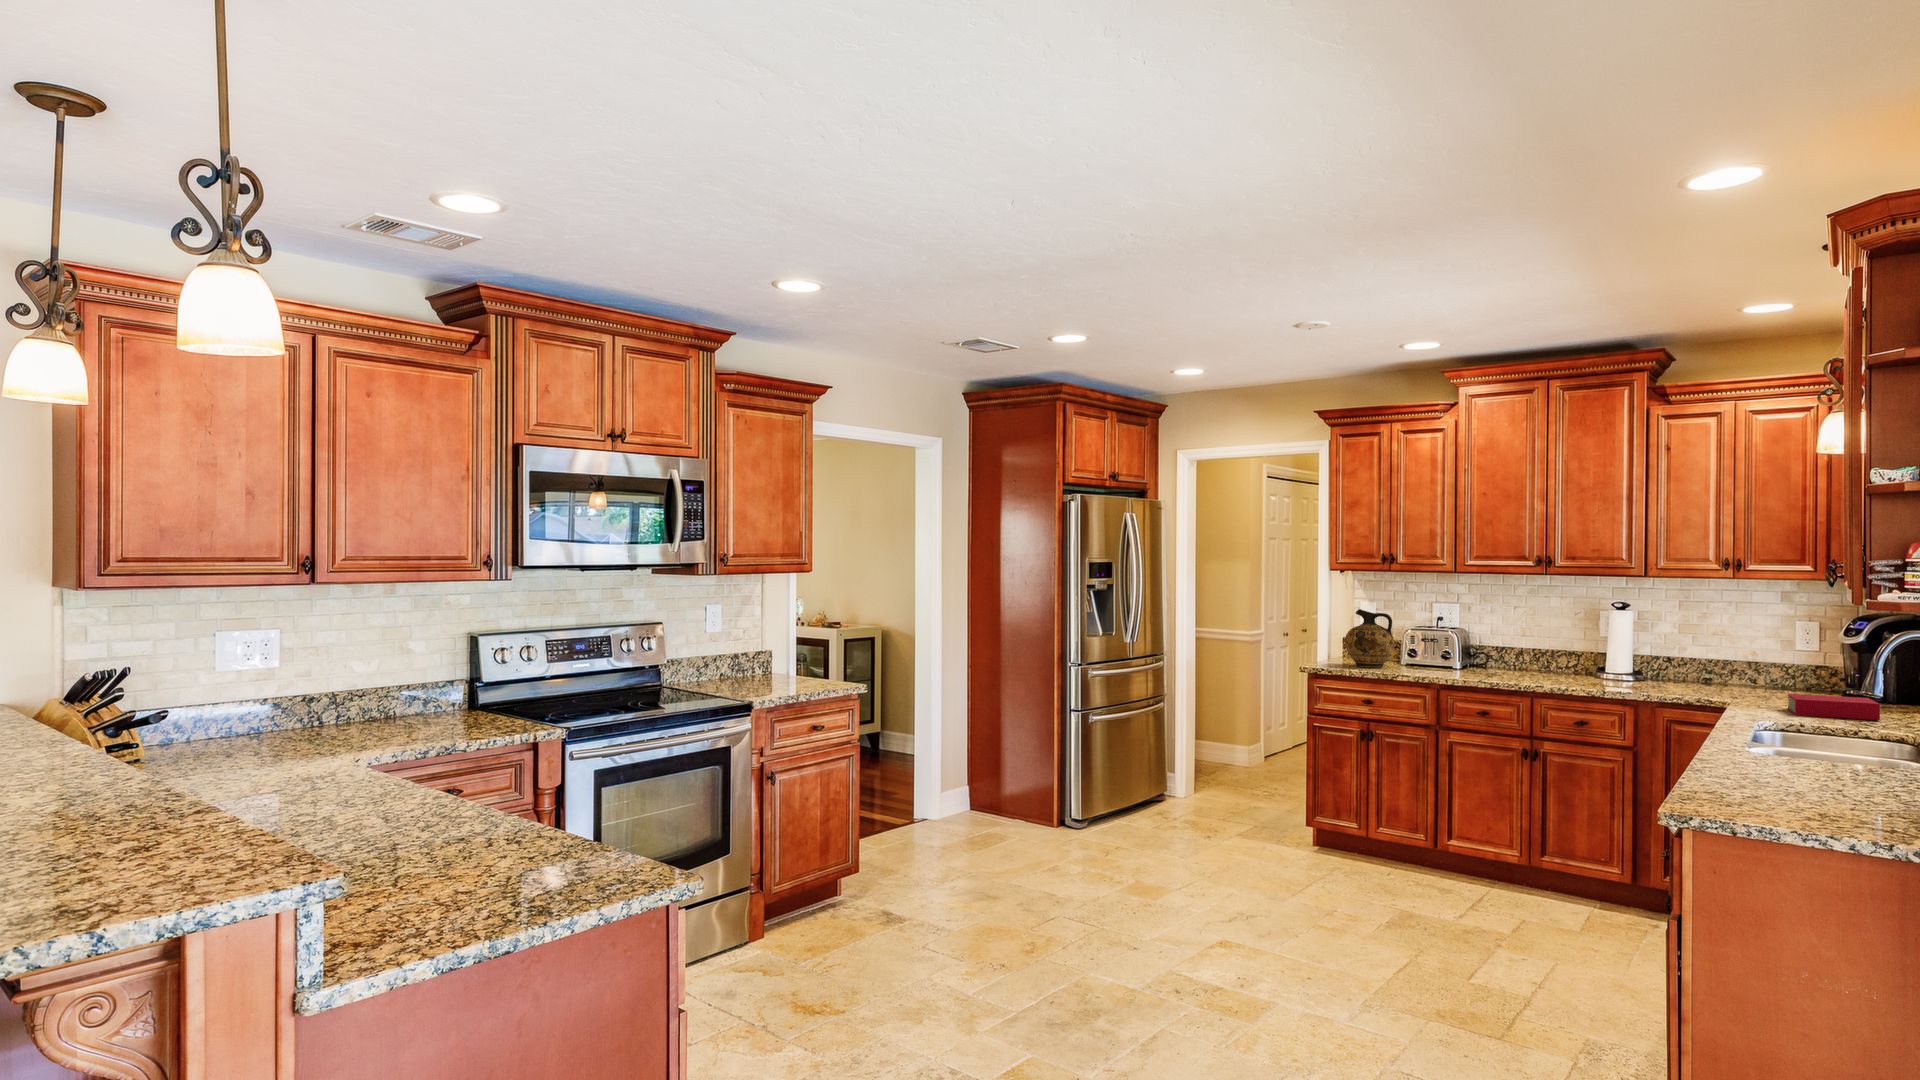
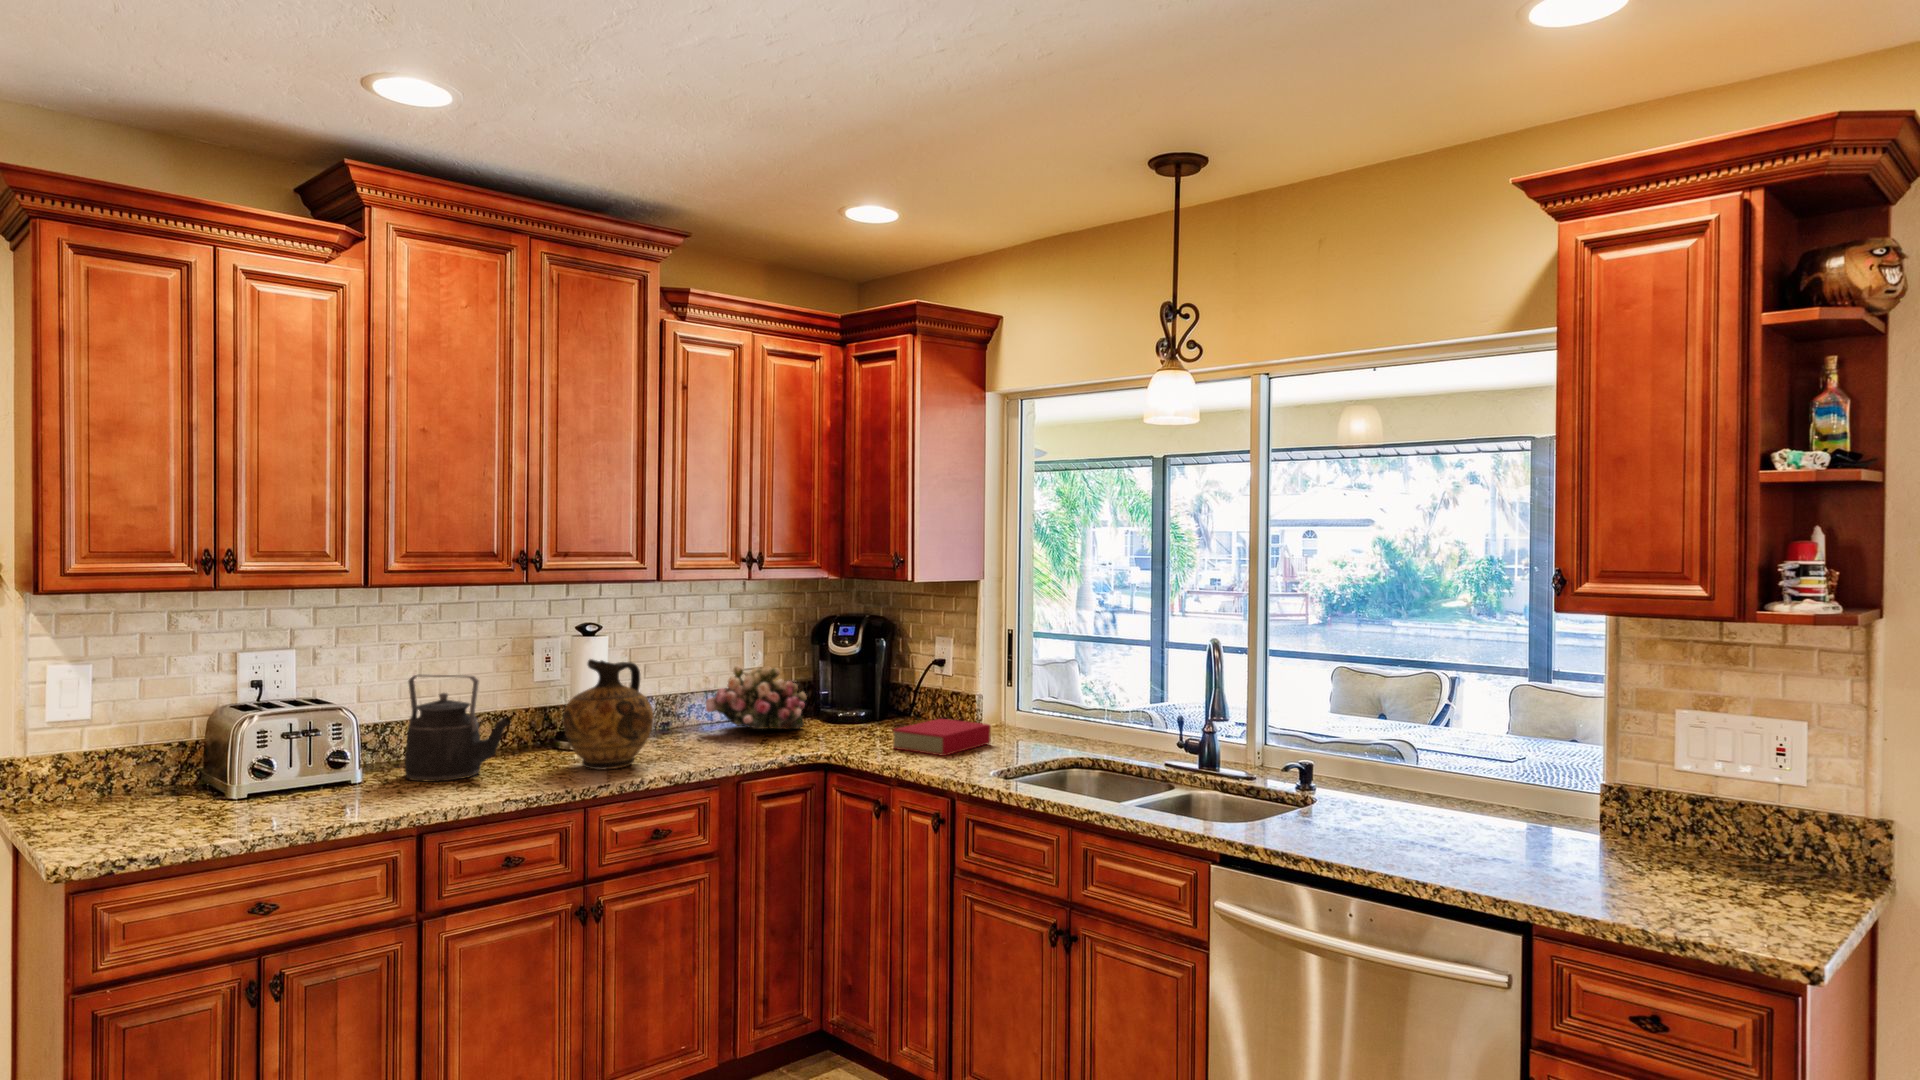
ceramic jug: present [1345,609,1394,668] -> present [563,659,654,770]
kettle: none [1483,620,1525,676] -> present [405,674,511,782]
flower arrangement: none [1718,643,1817,697] -> present [706,665,807,729]

